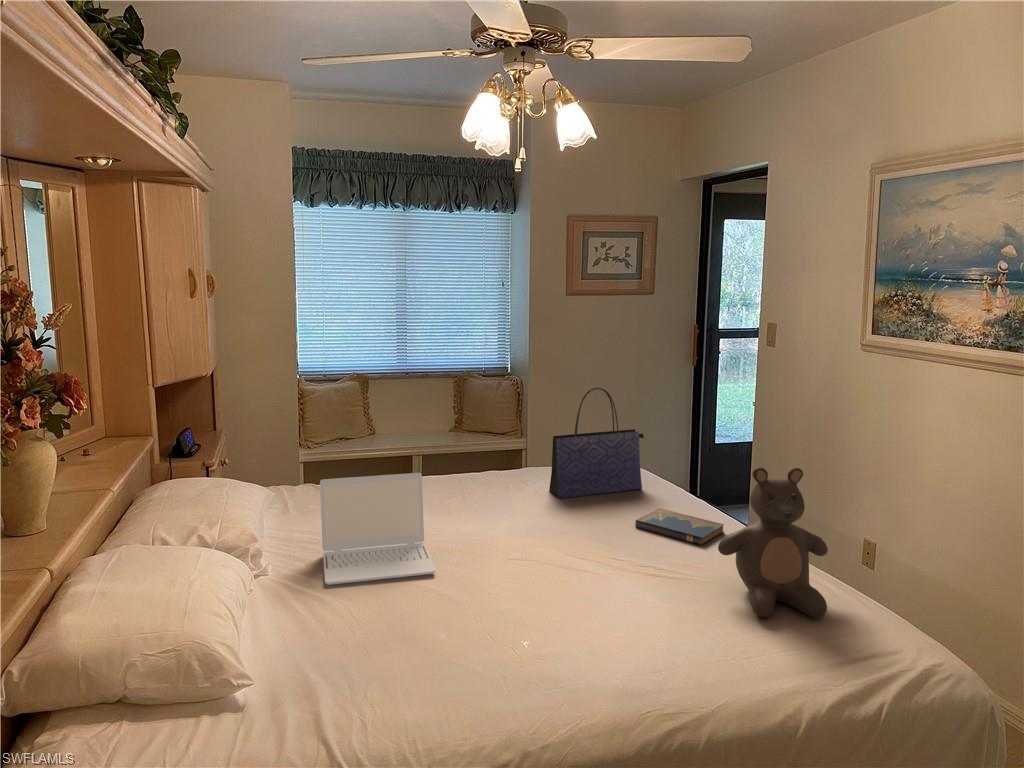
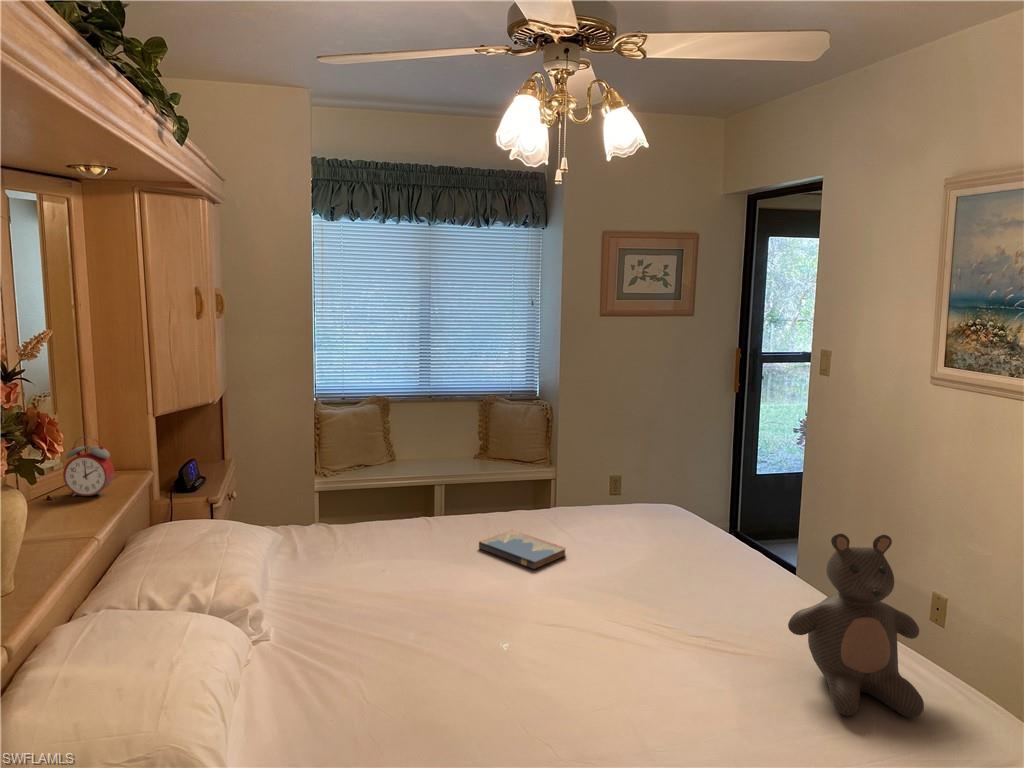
tote bag: present [549,388,644,498] -> none [583,423,689,546]
alarm clock: none [74,403,120,458] -> present [63,436,115,496]
laptop: present [320,473,436,585] -> none [329,523,458,657]
hardcover book: present [636,508,724,545] -> present [479,530,566,569]

